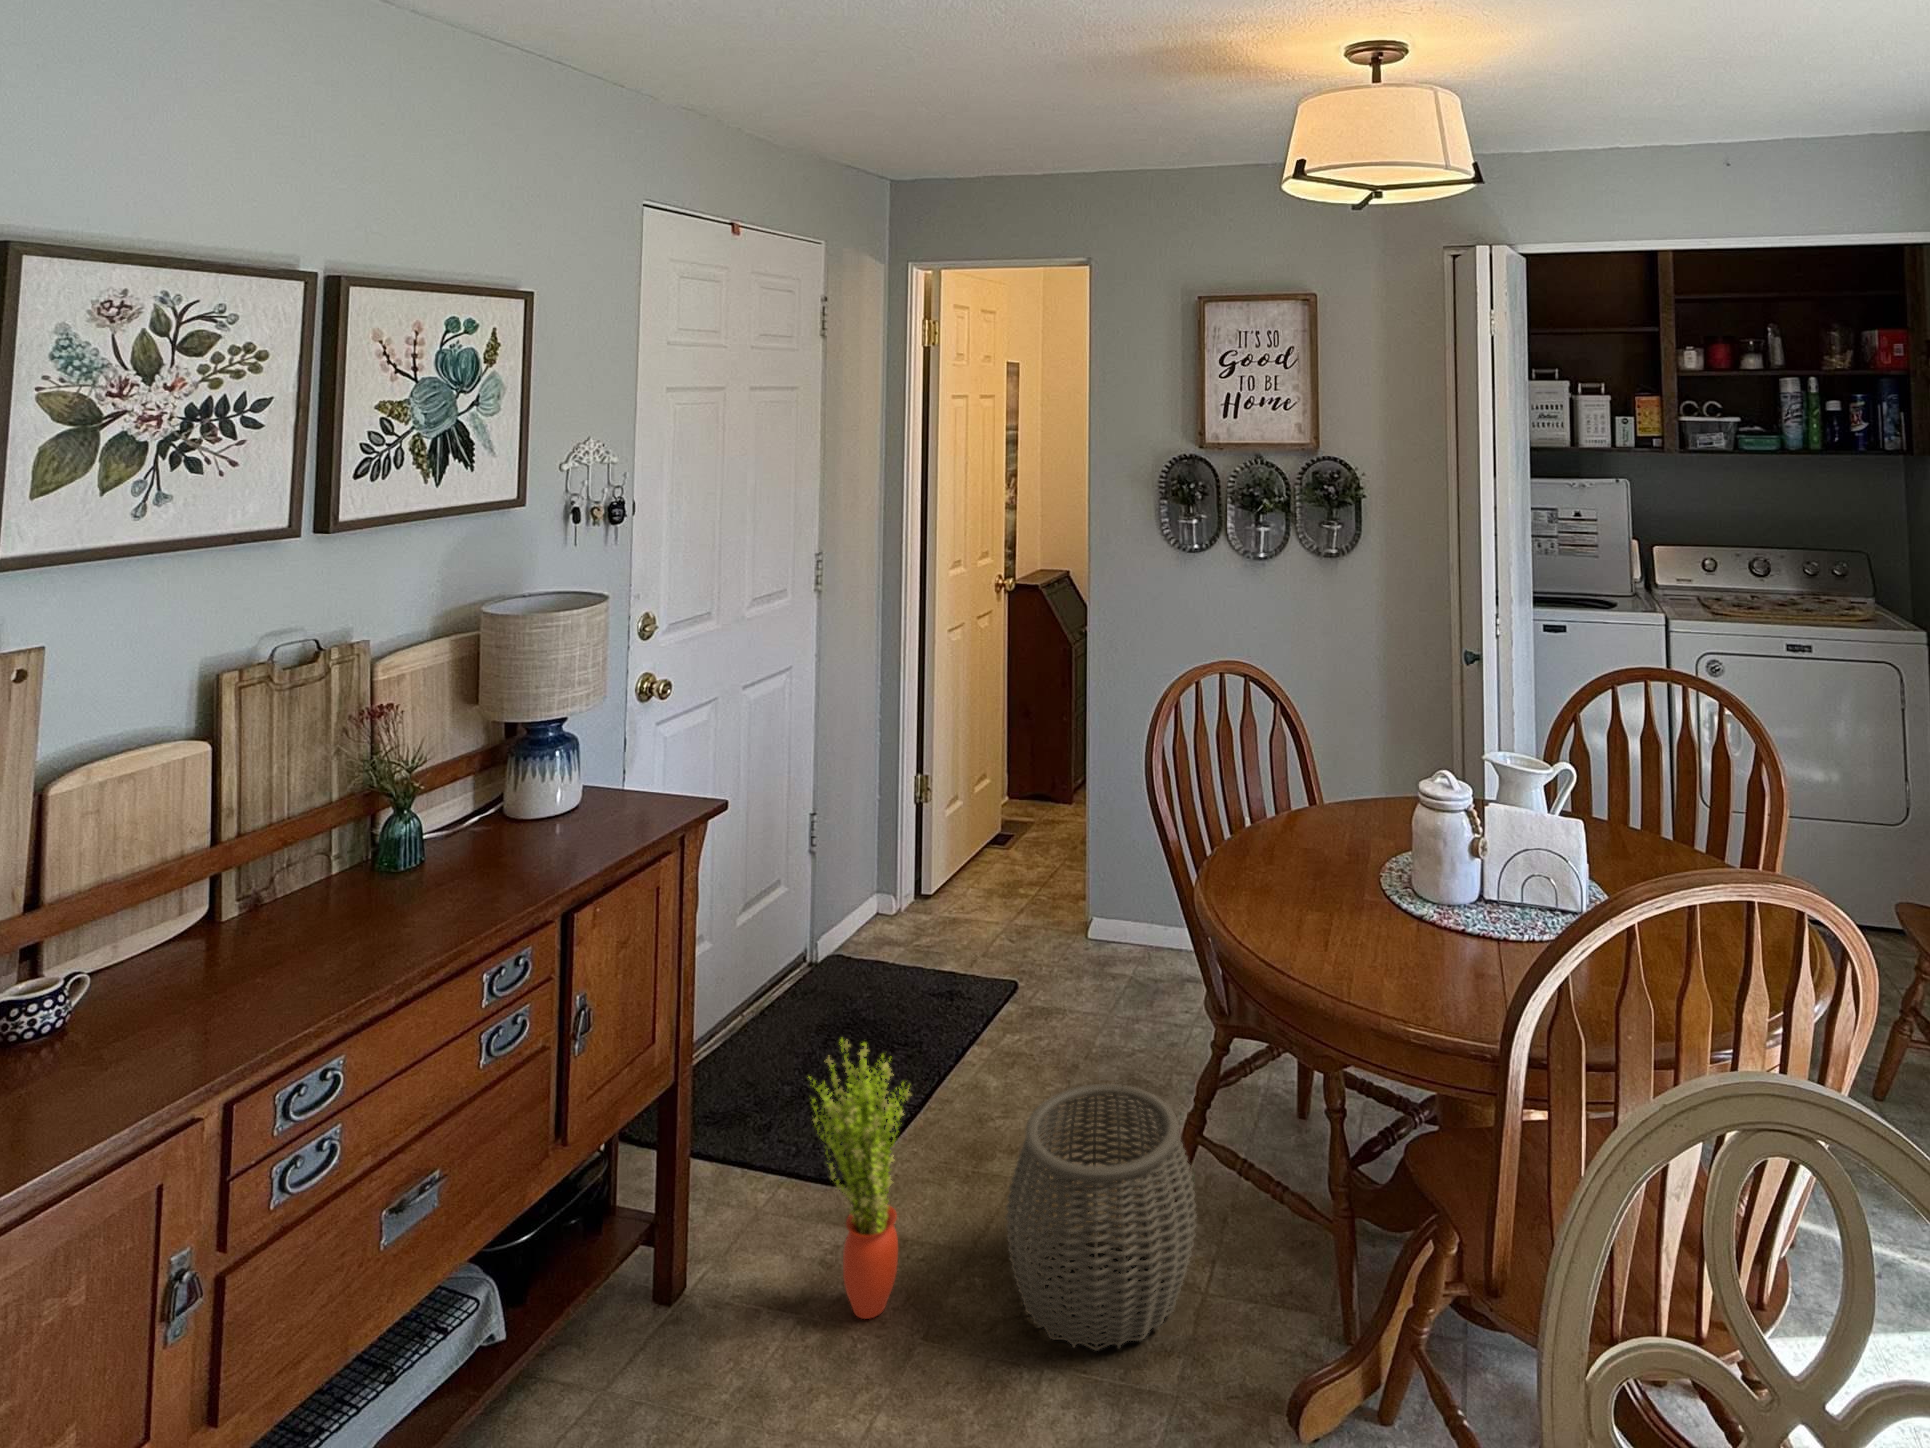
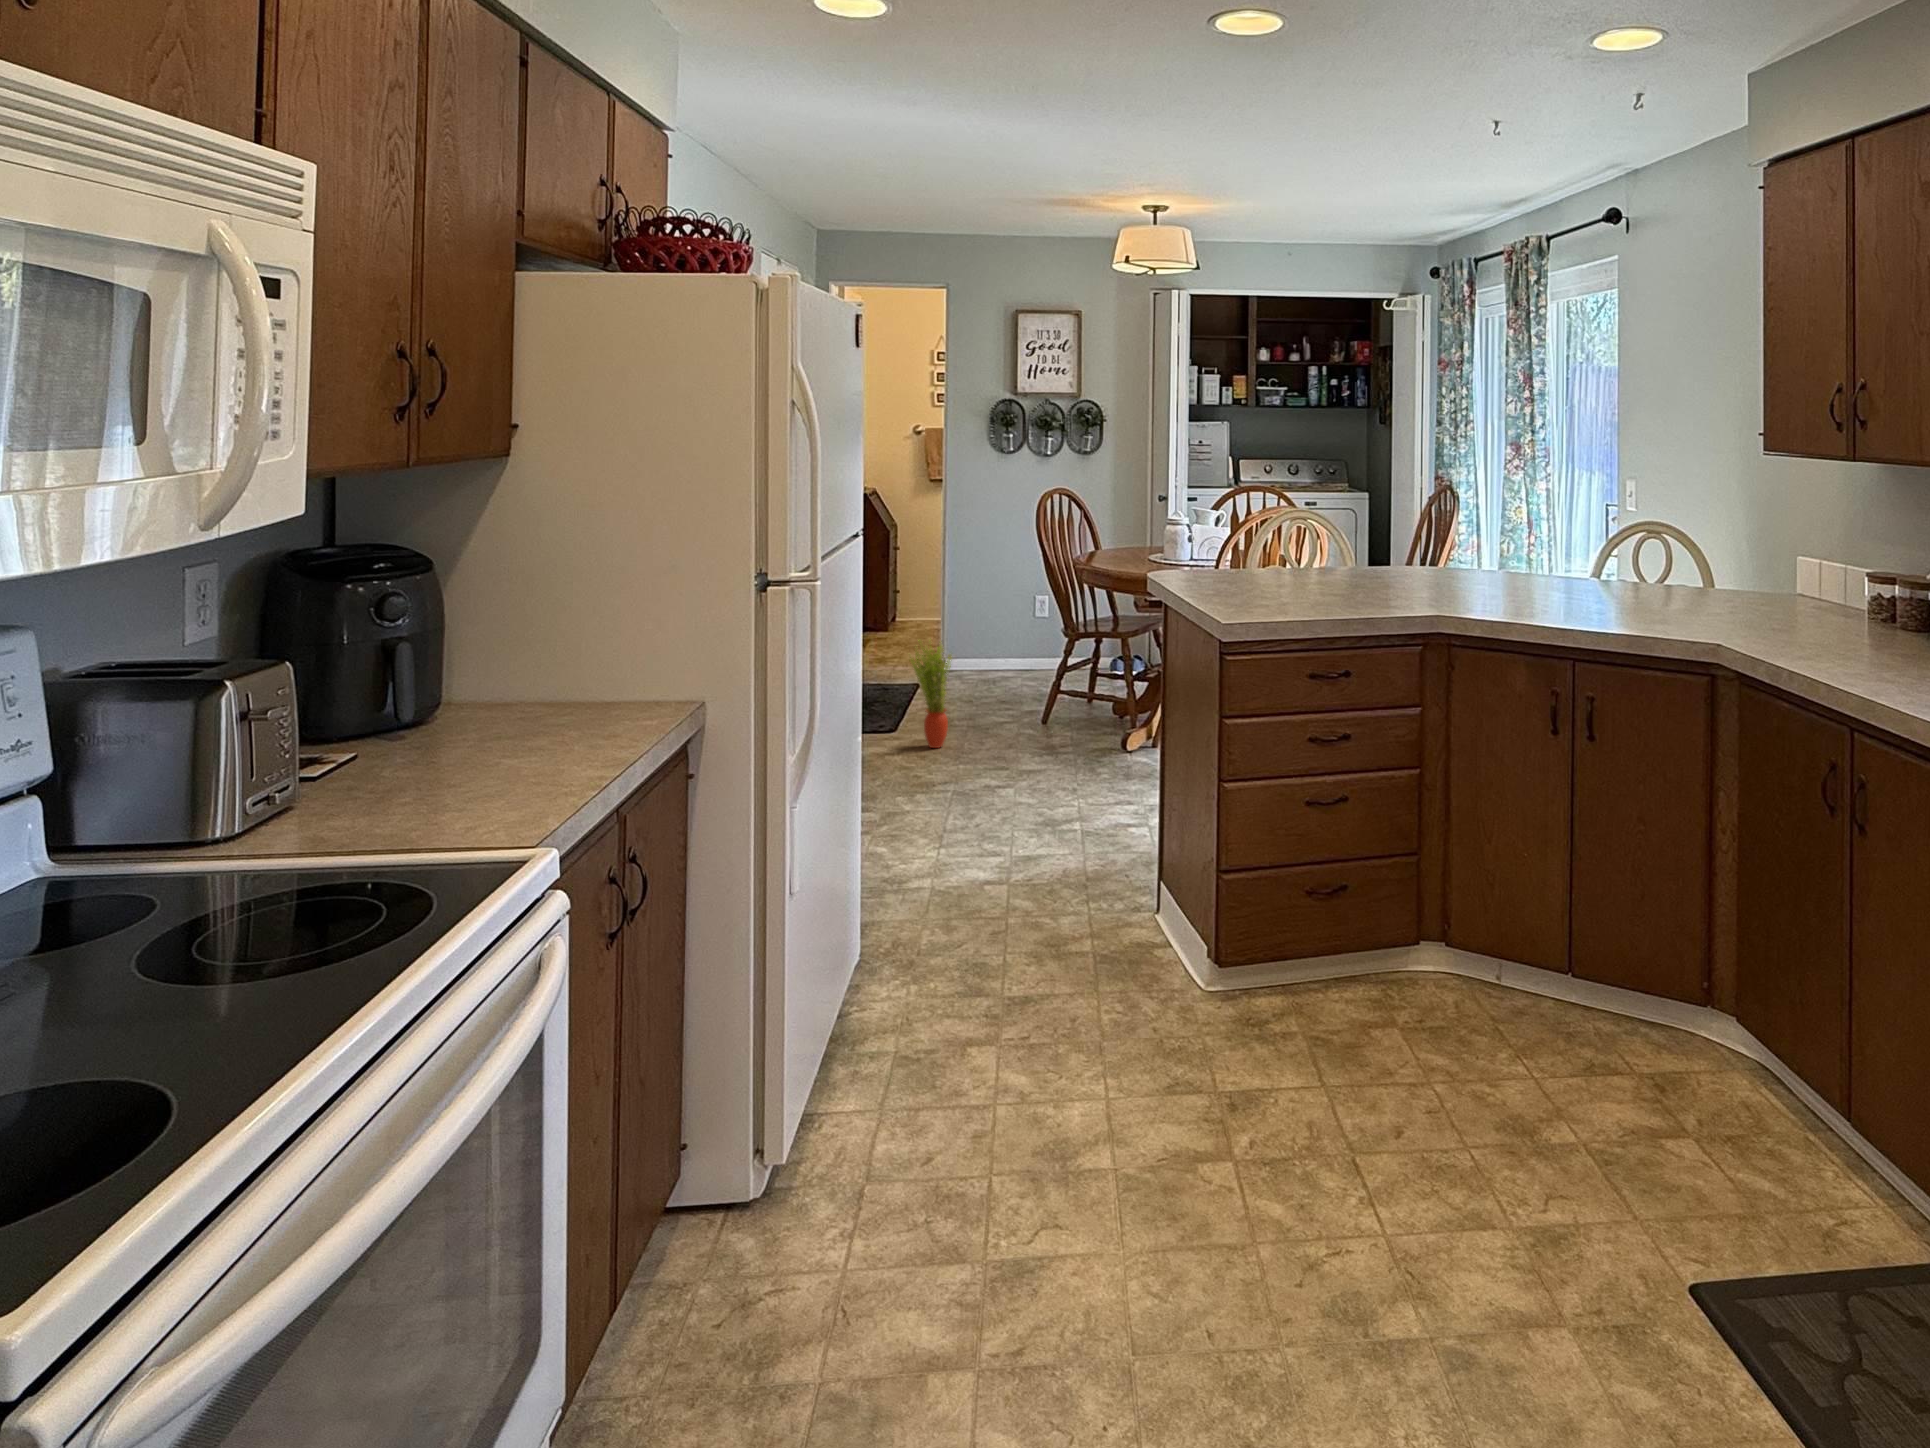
woven basket: present [1006,1084,1197,1350] -> none [991,661,1072,744]

